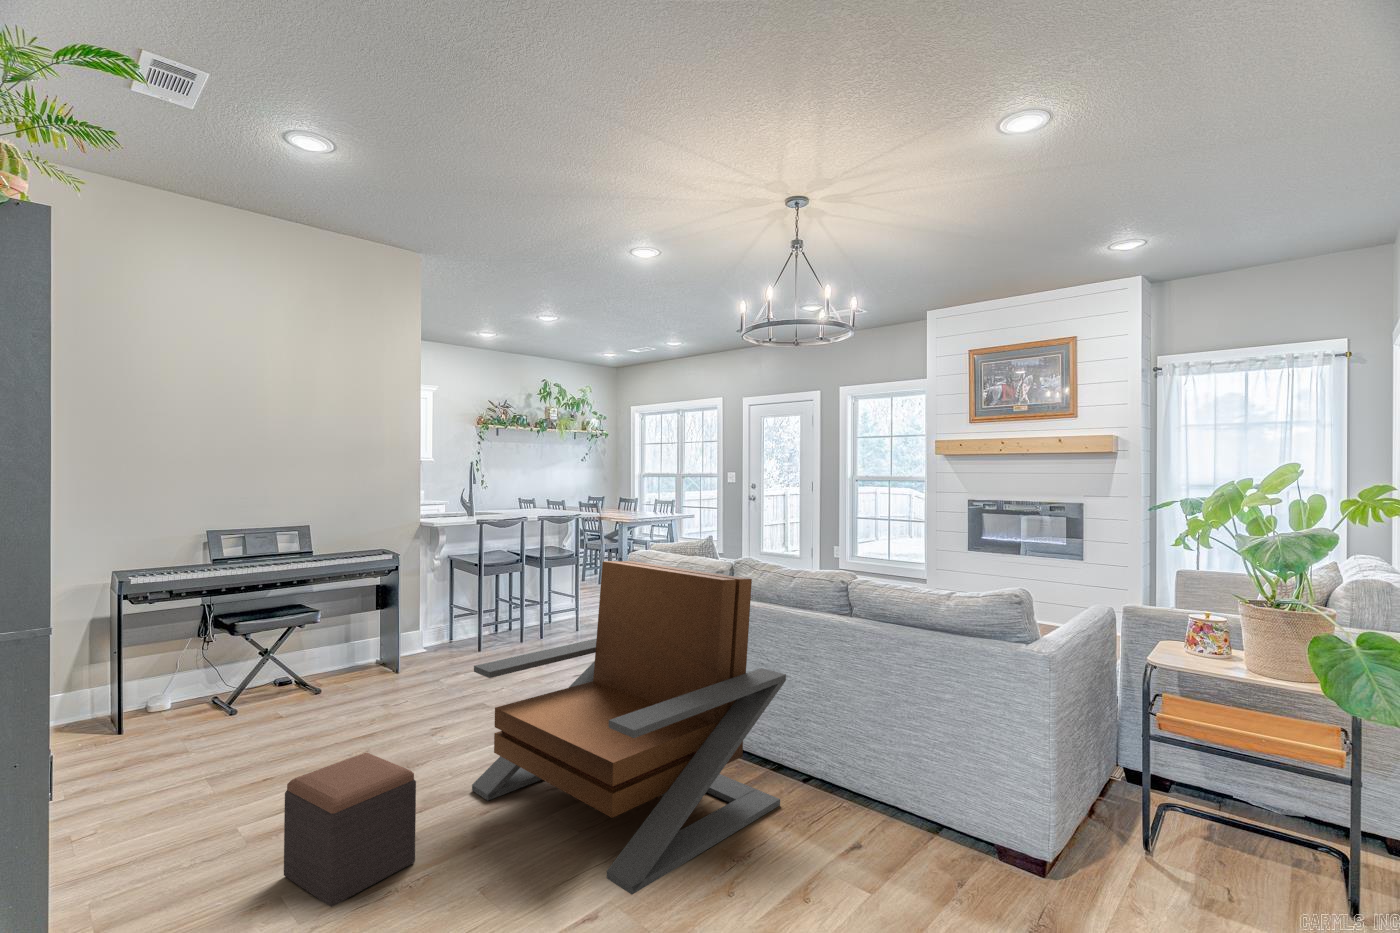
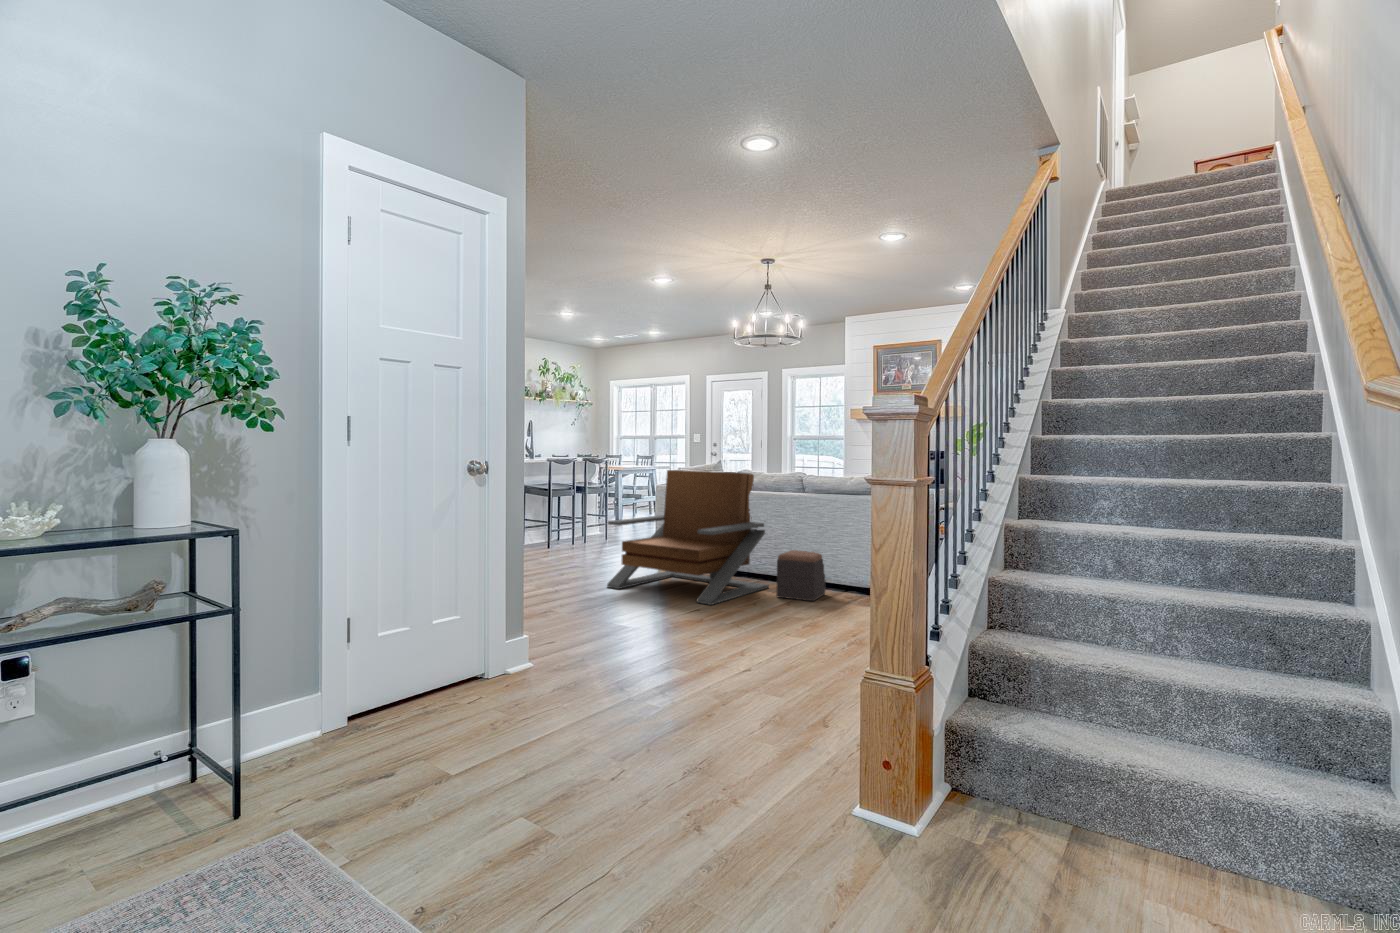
footstool: present [284,753,416,907] -> present [776,550,826,601]

